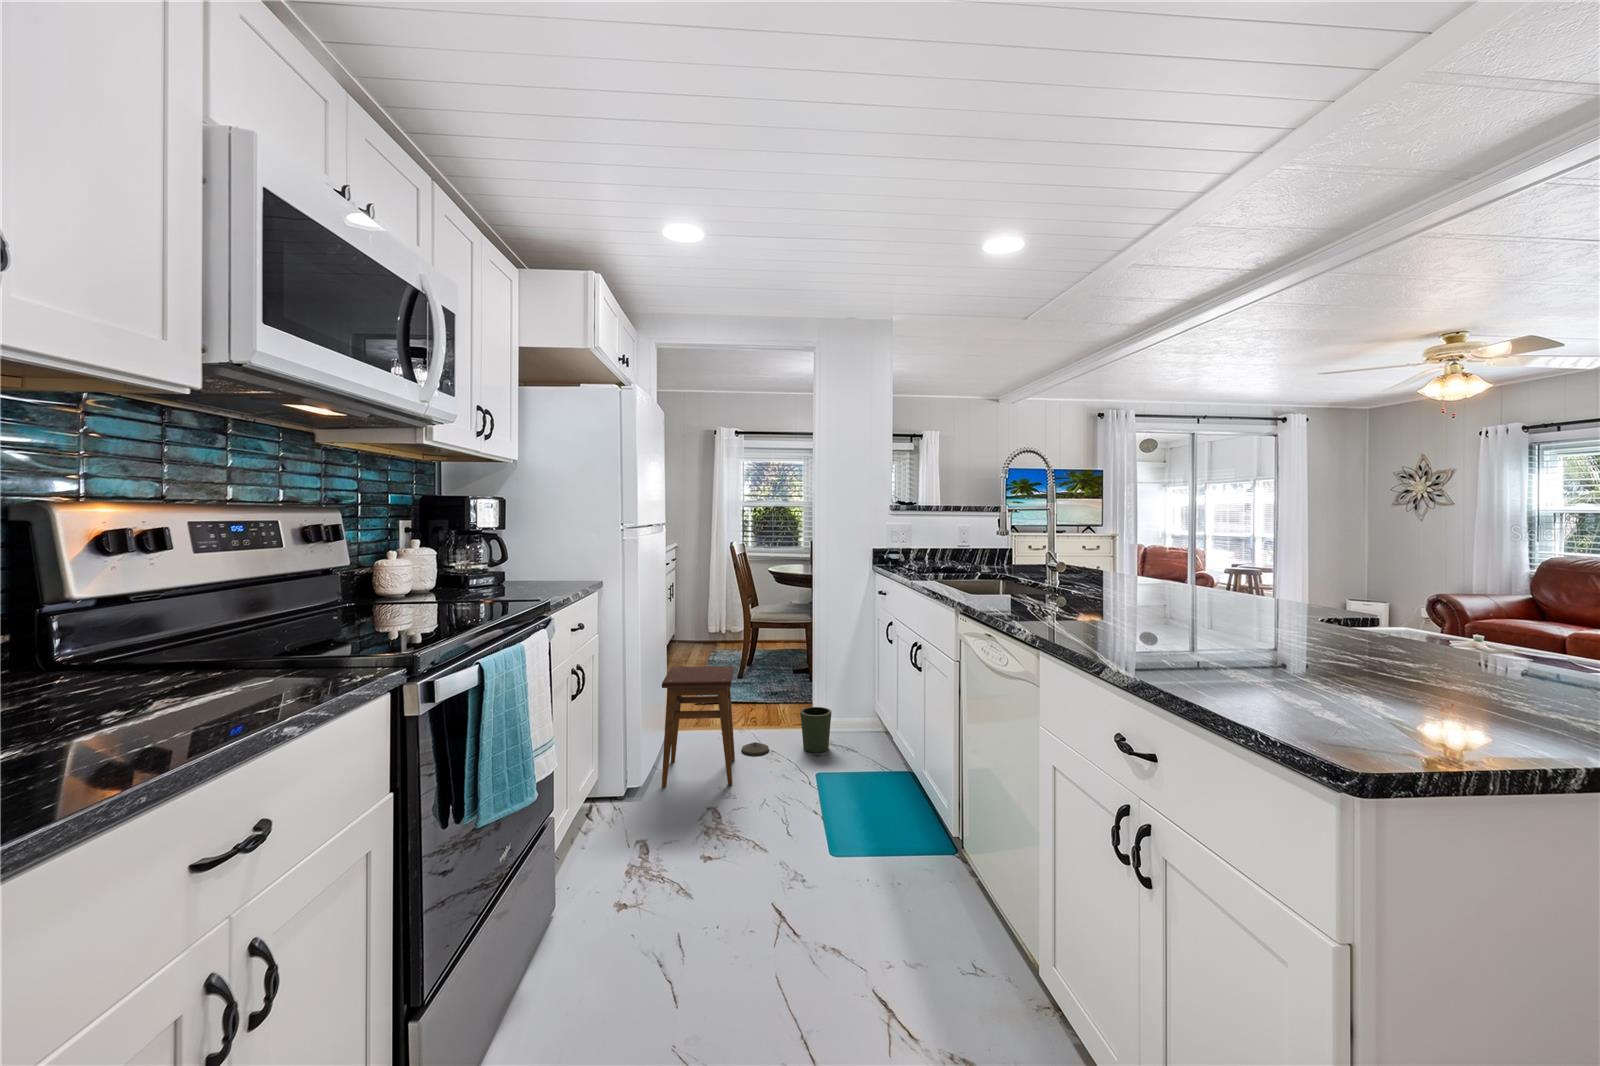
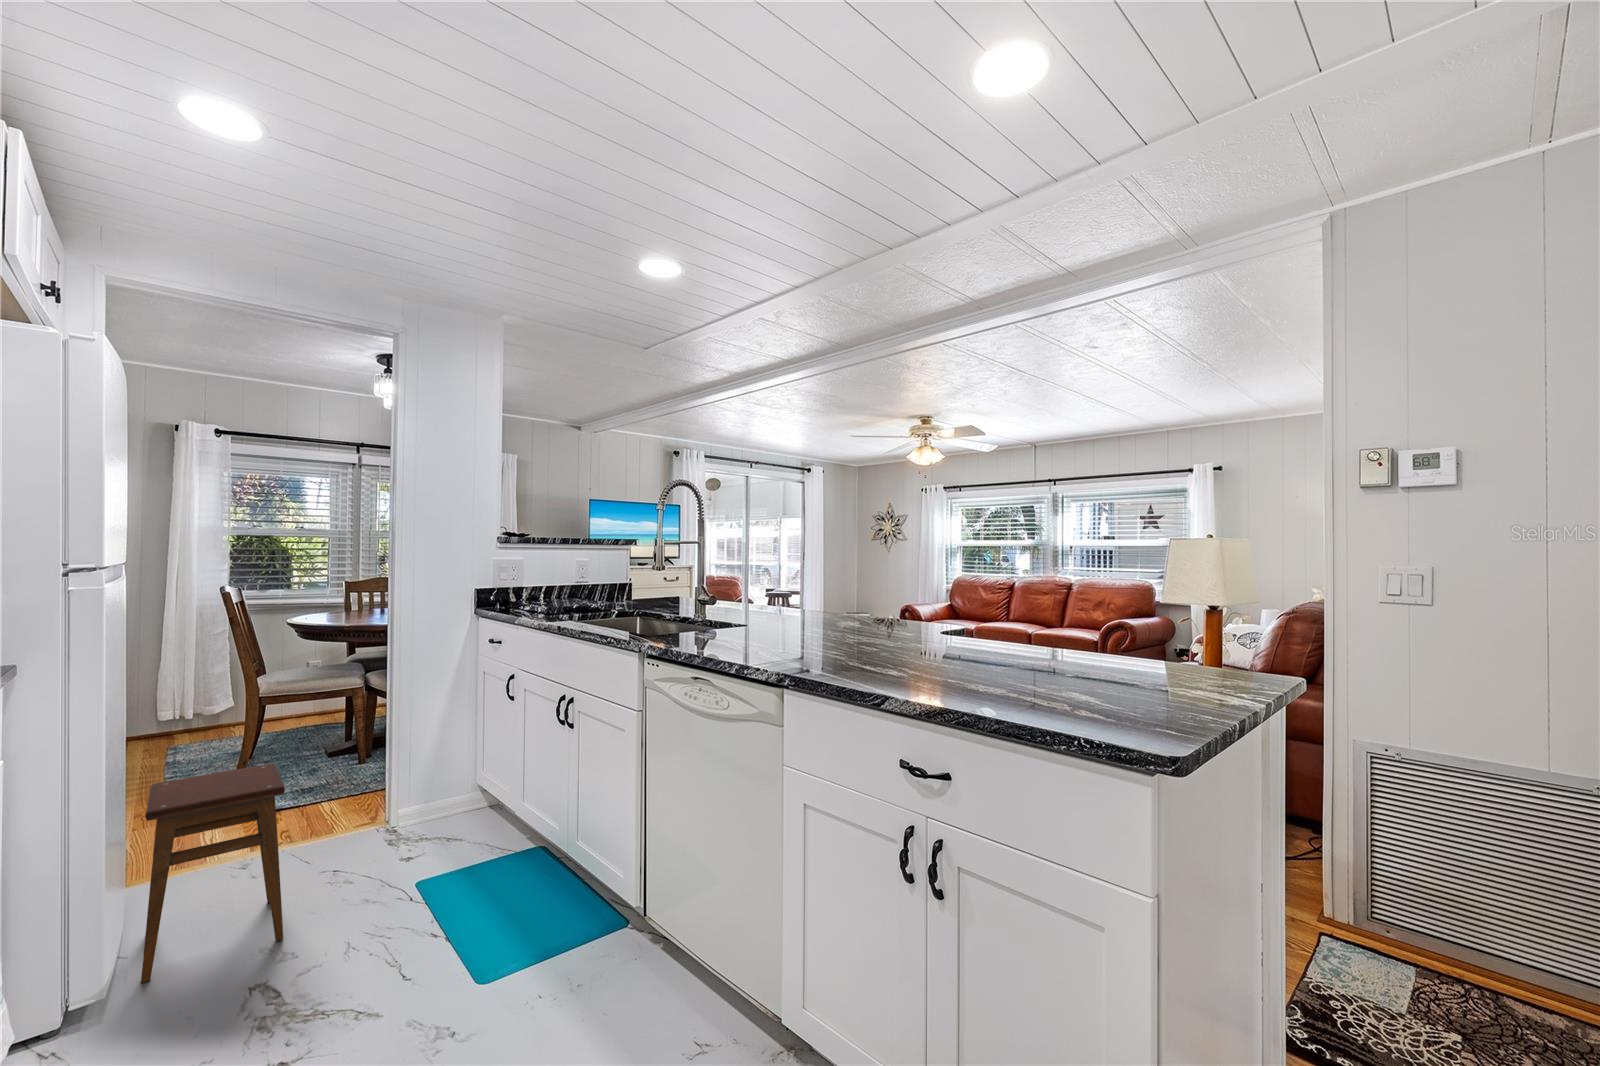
trash can: present [741,707,831,756] -> none [281,794,426,888]

